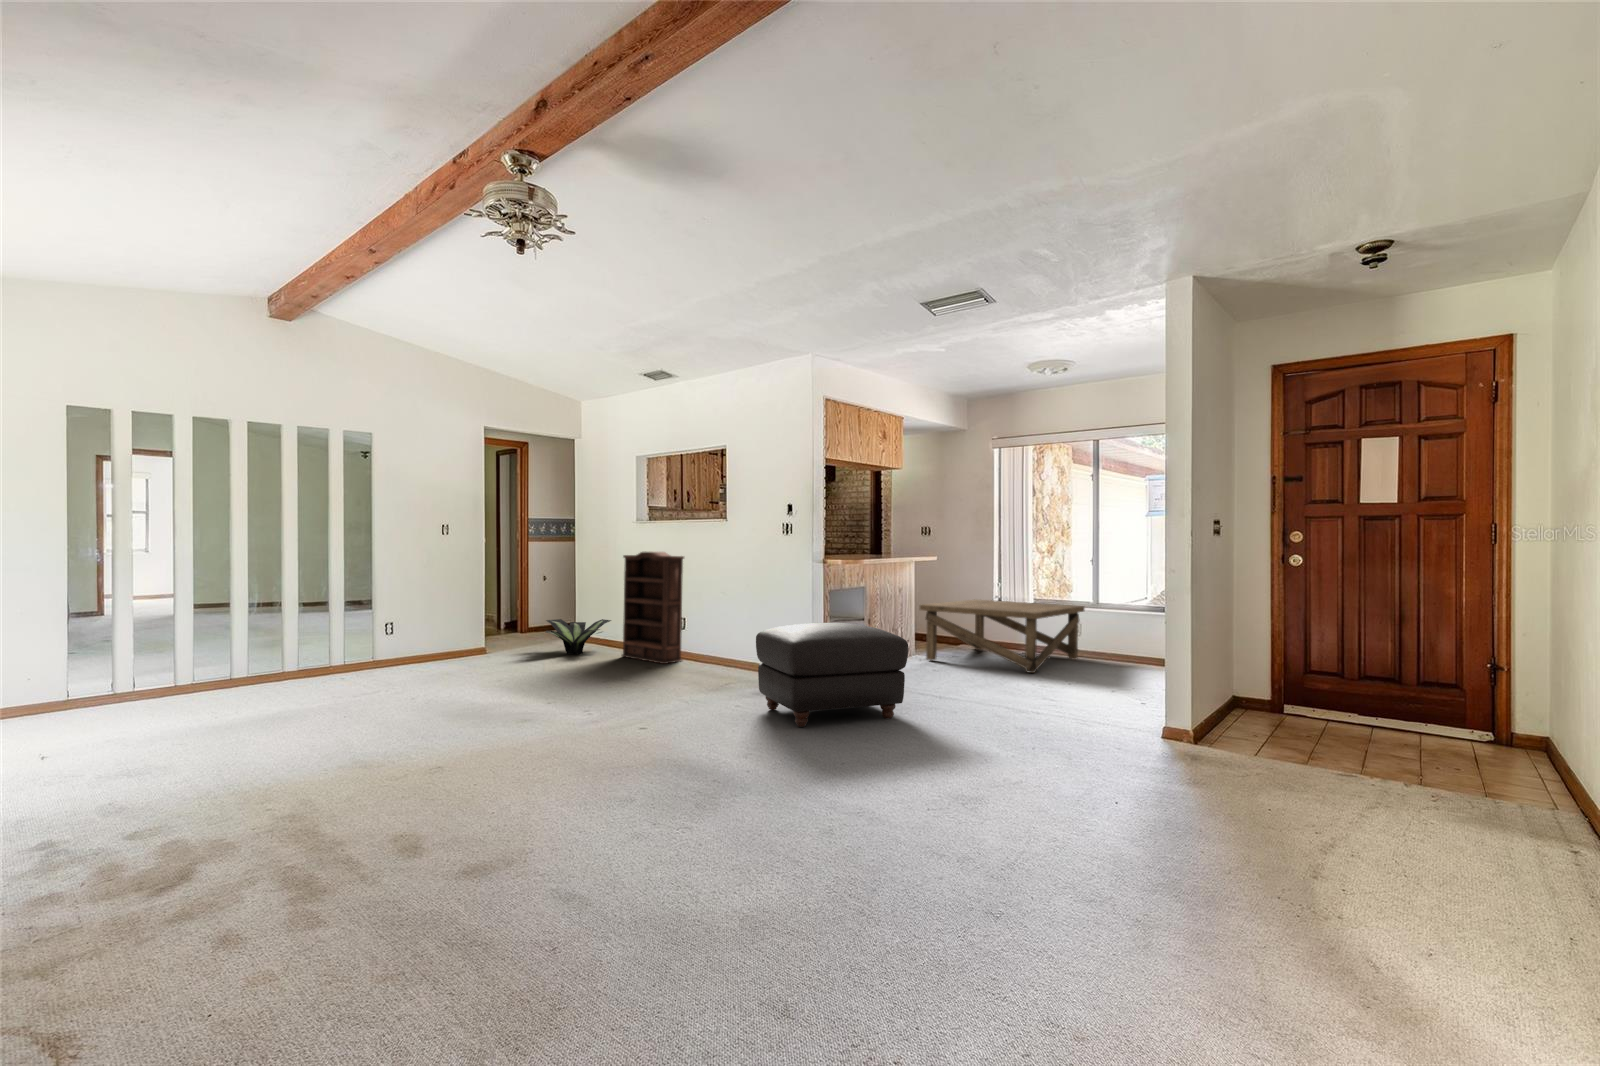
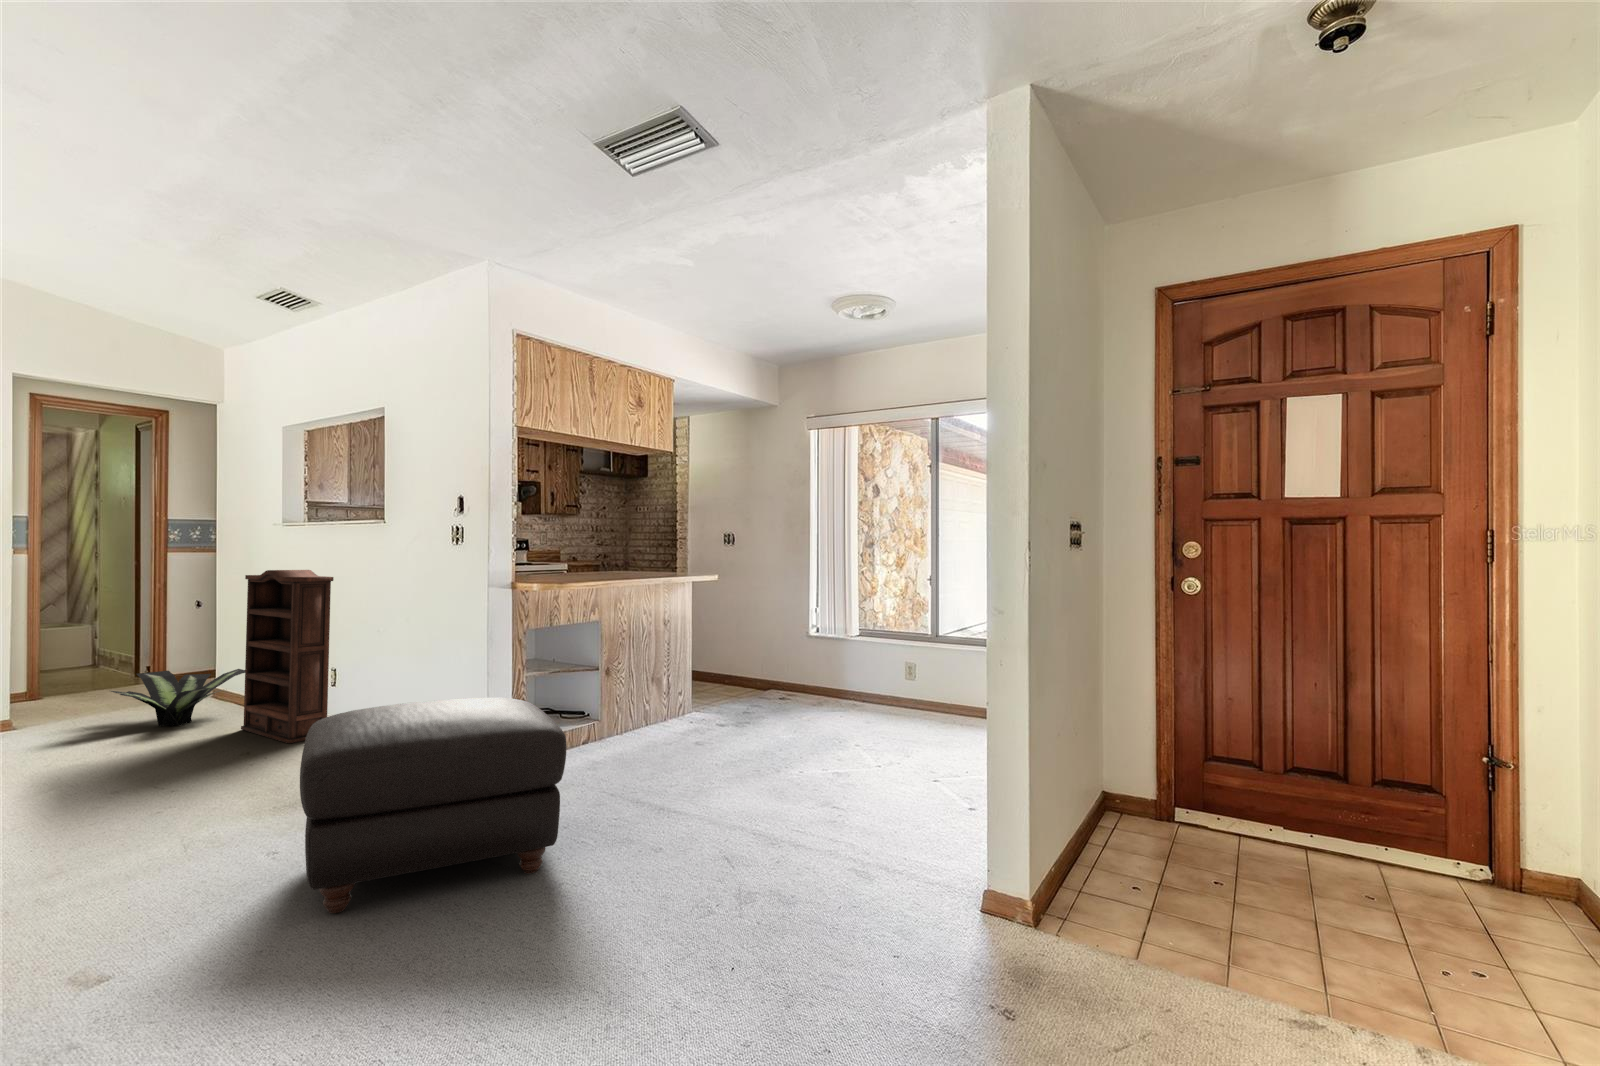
coffee table: present [919,599,1085,673] -> none [691,630,920,744]

